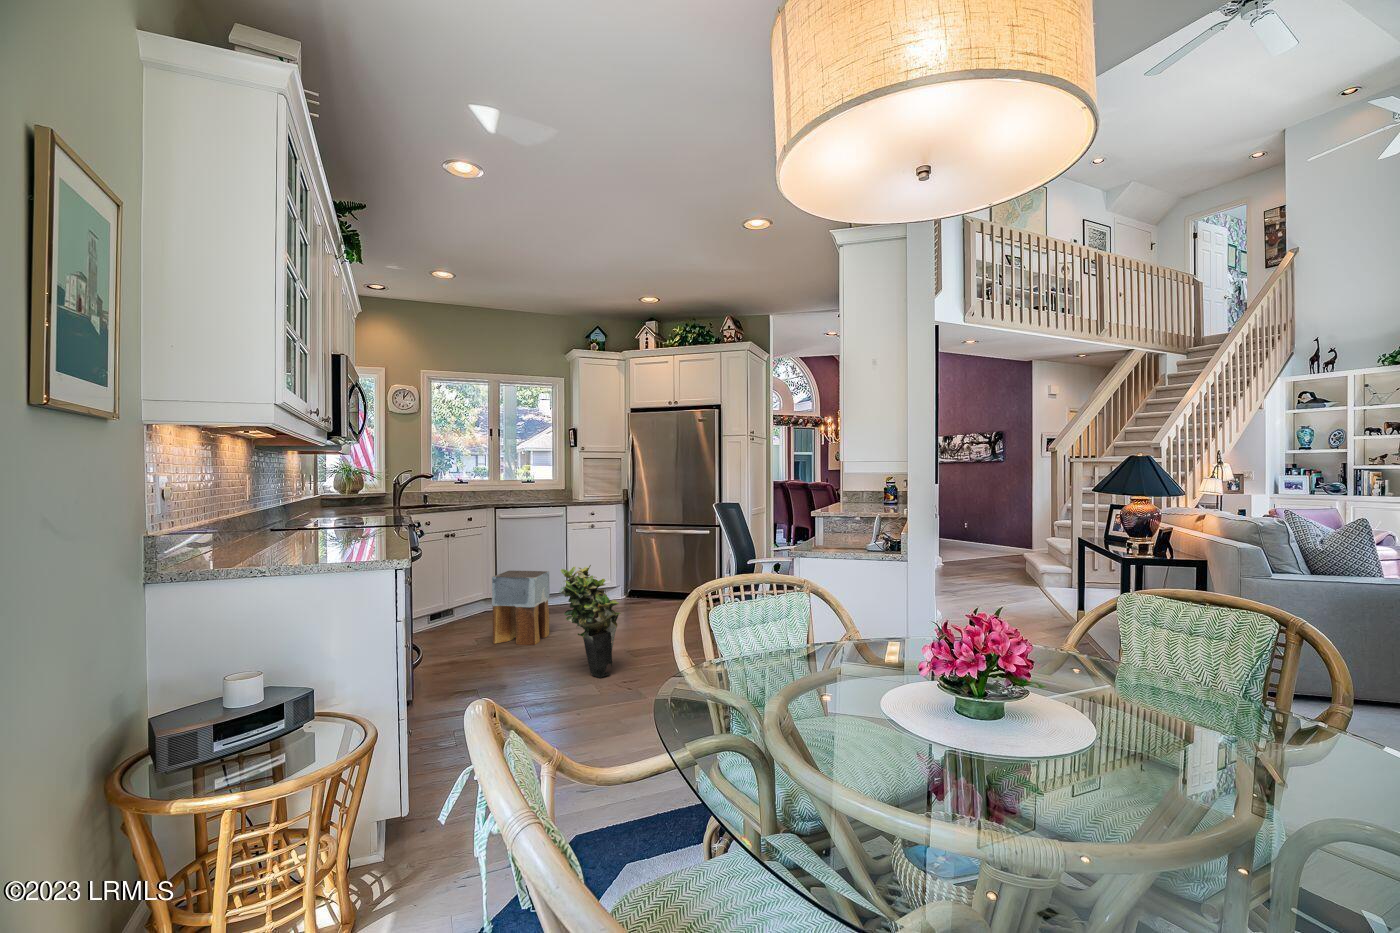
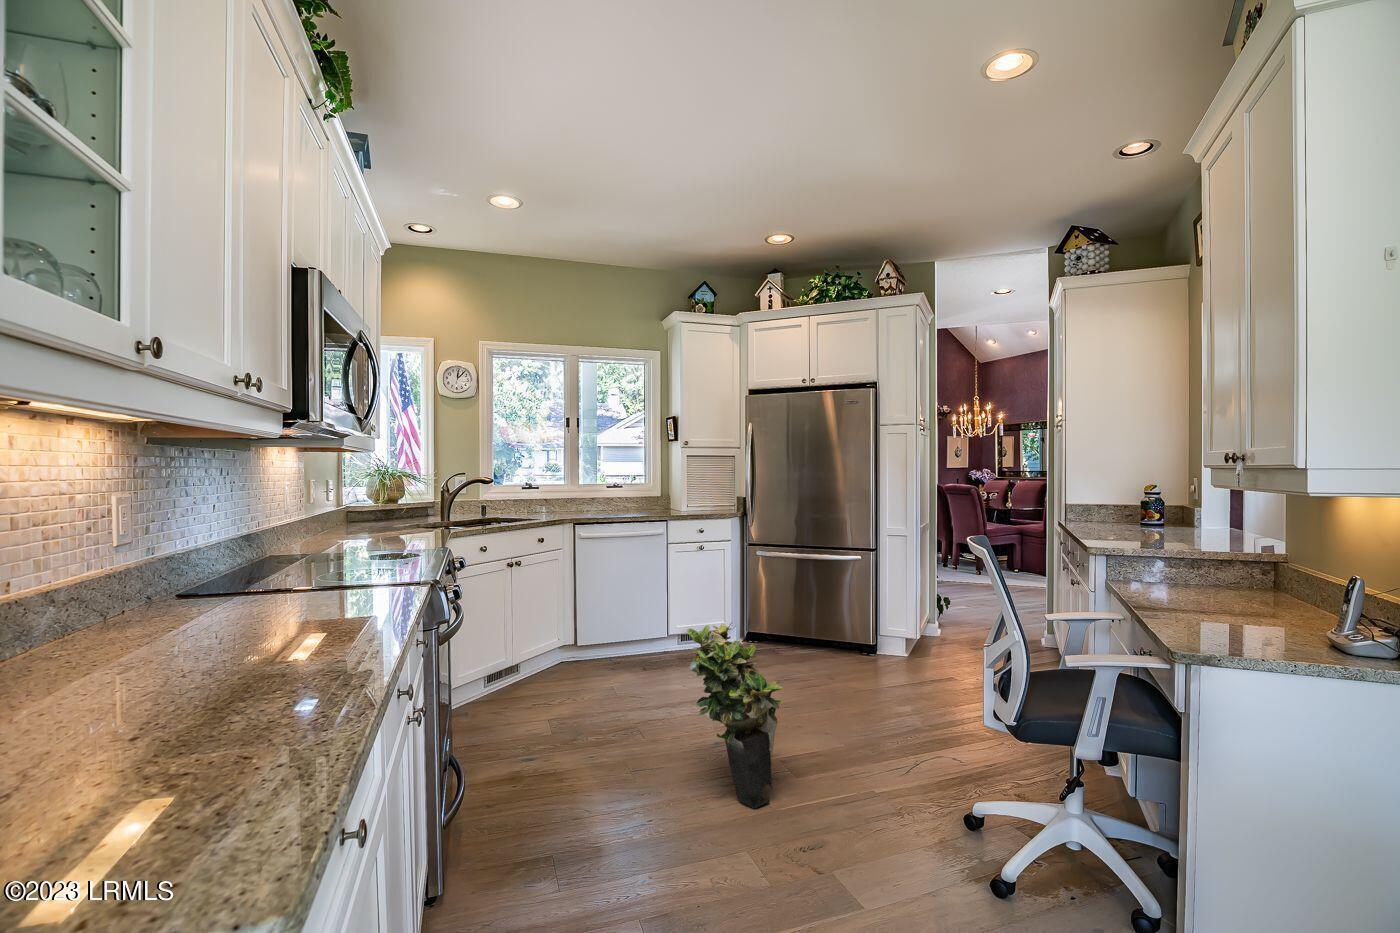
stool: present [492,571,550,645] -> none [577,615,655,728]

